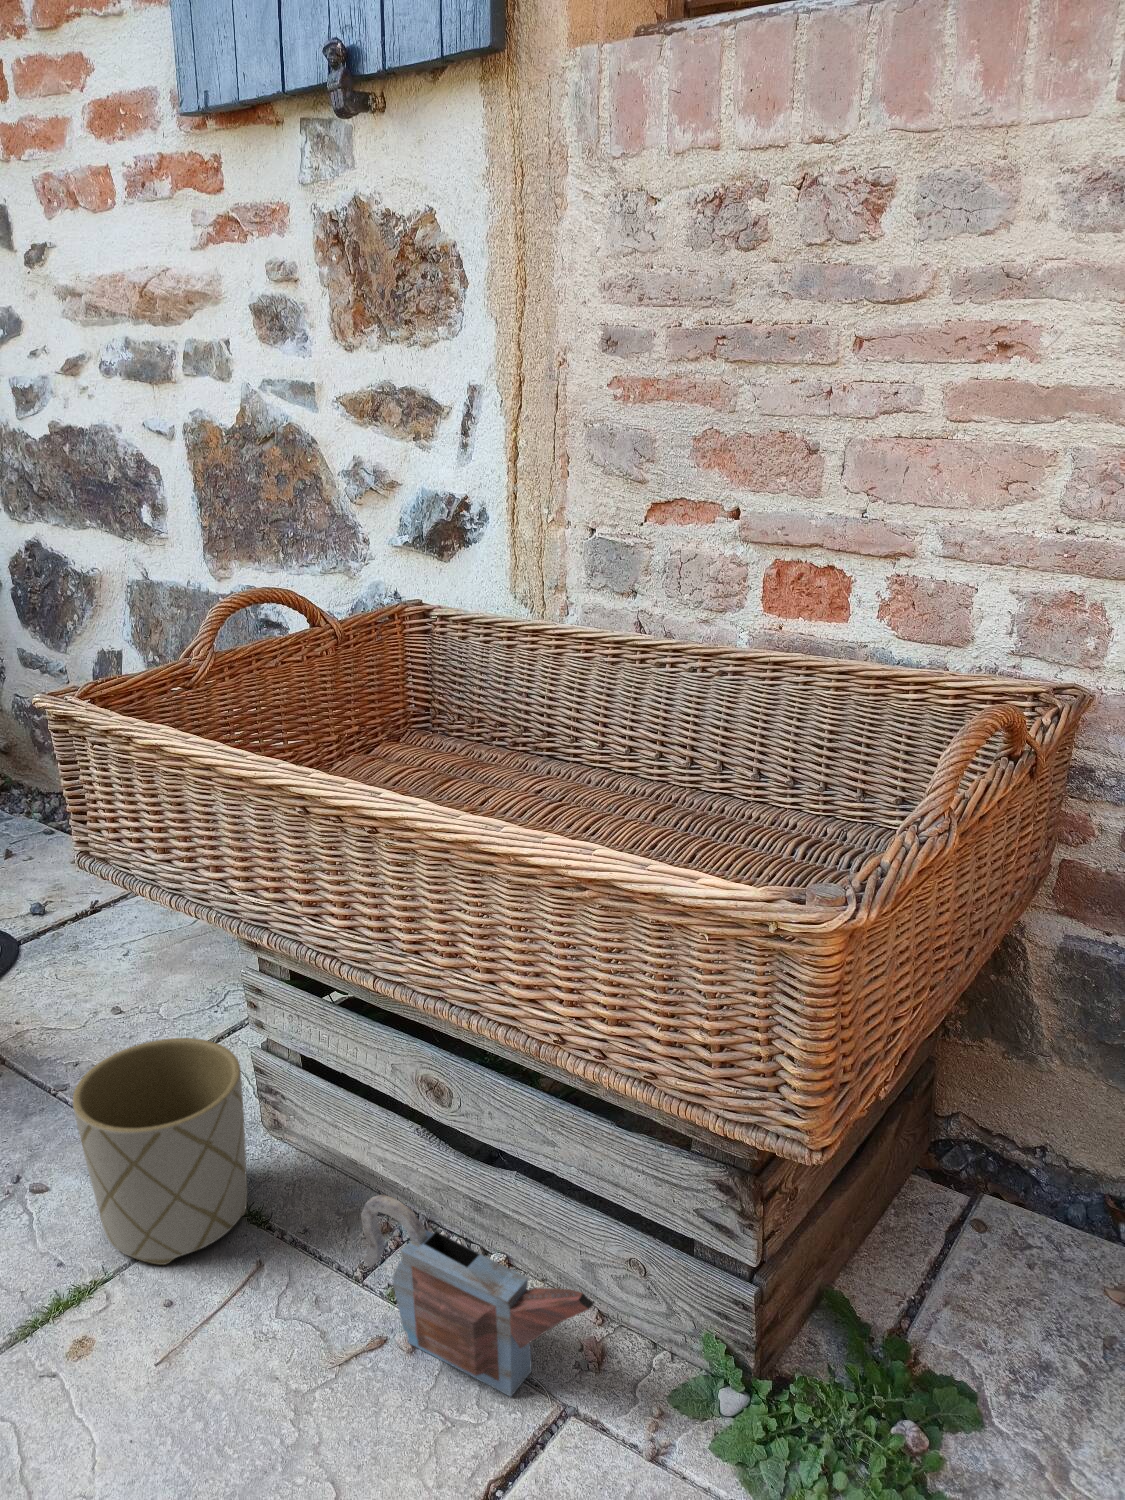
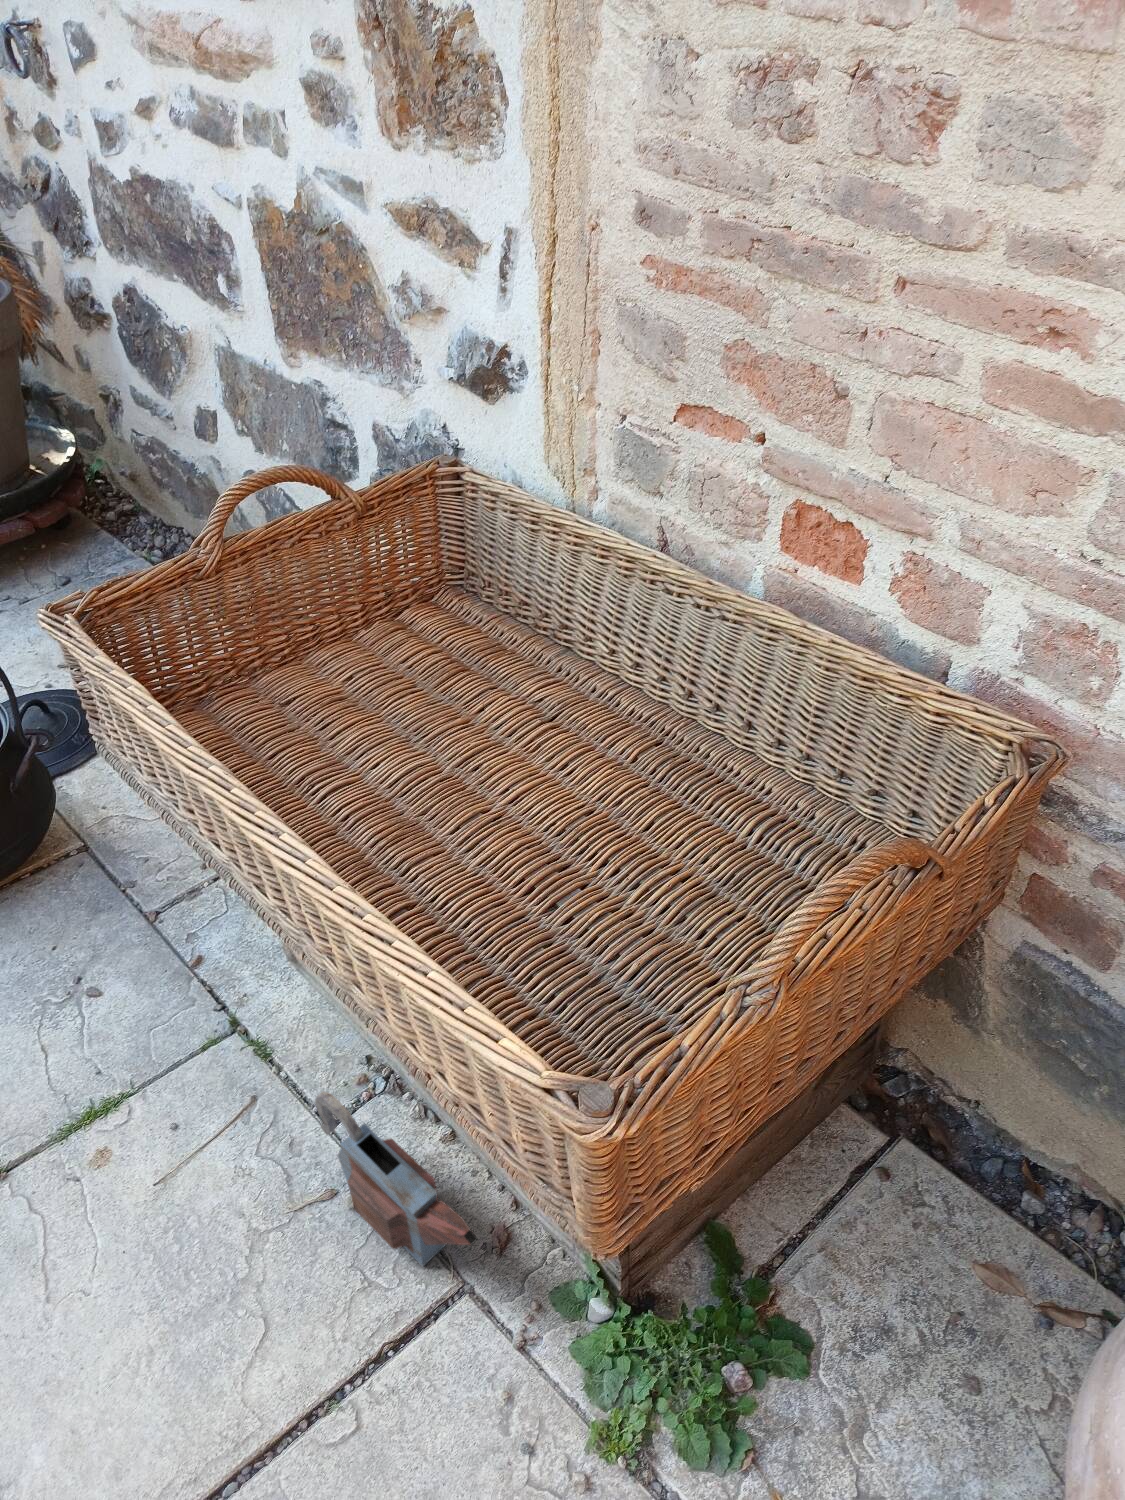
planter: present [73,1038,247,1265] -> none [94,895,255,1083]

